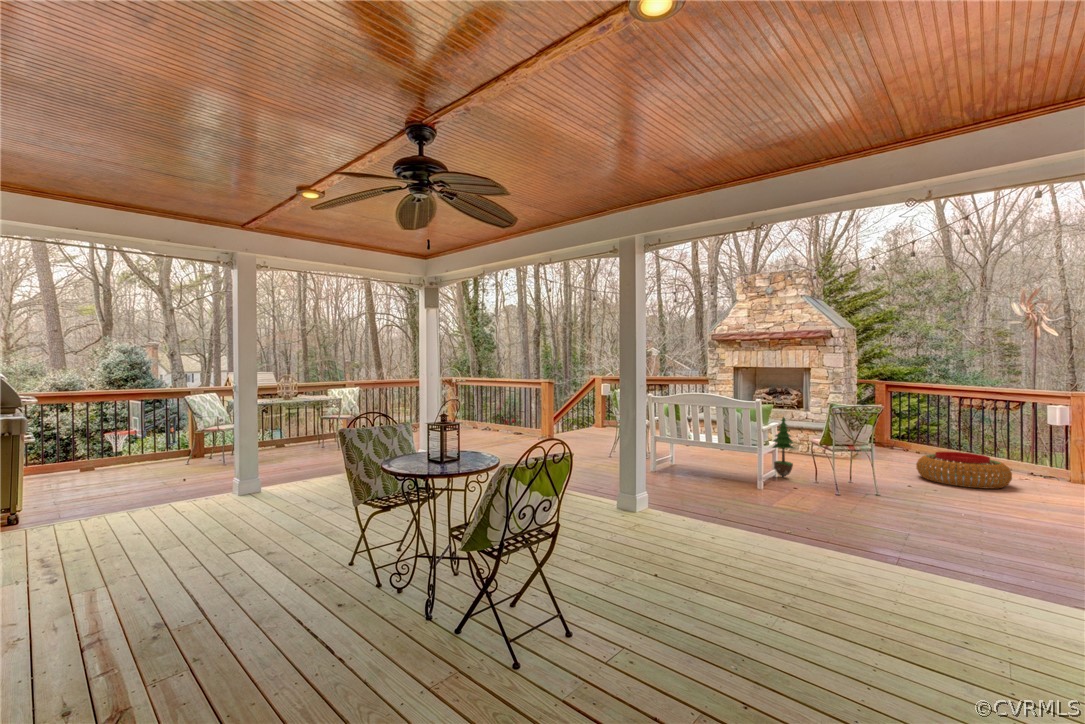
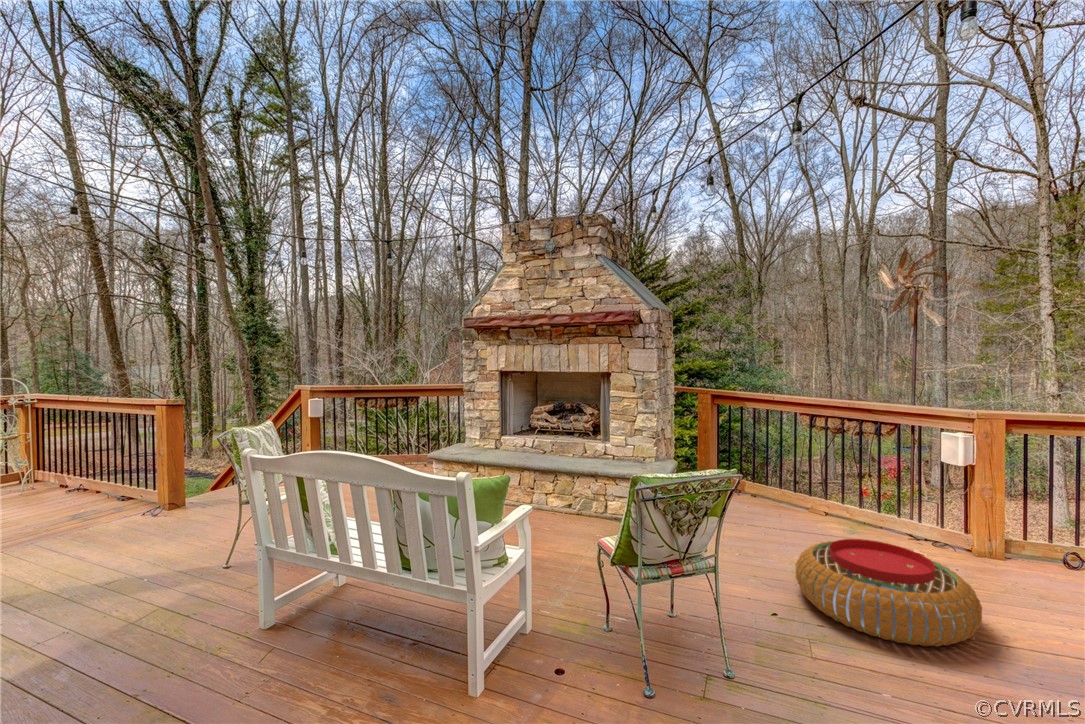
potted tree: present [772,417,794,477] -> none [508,516,567,678]

